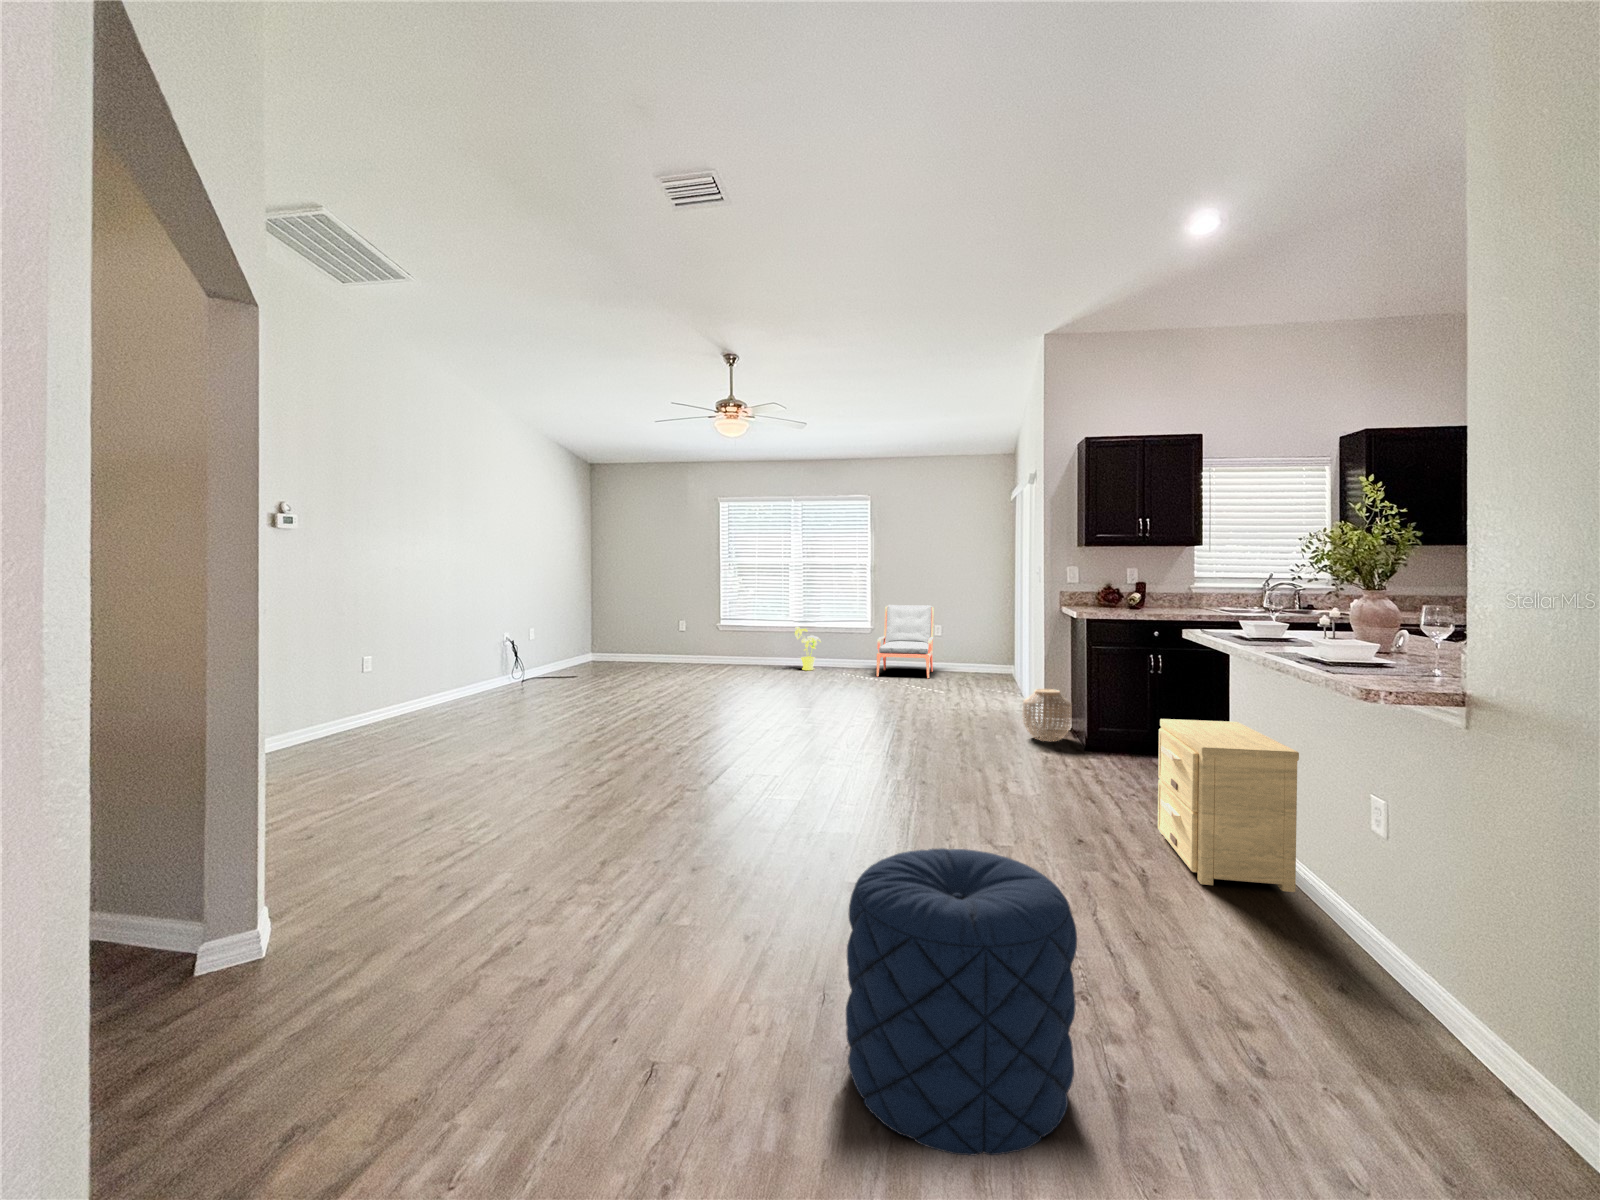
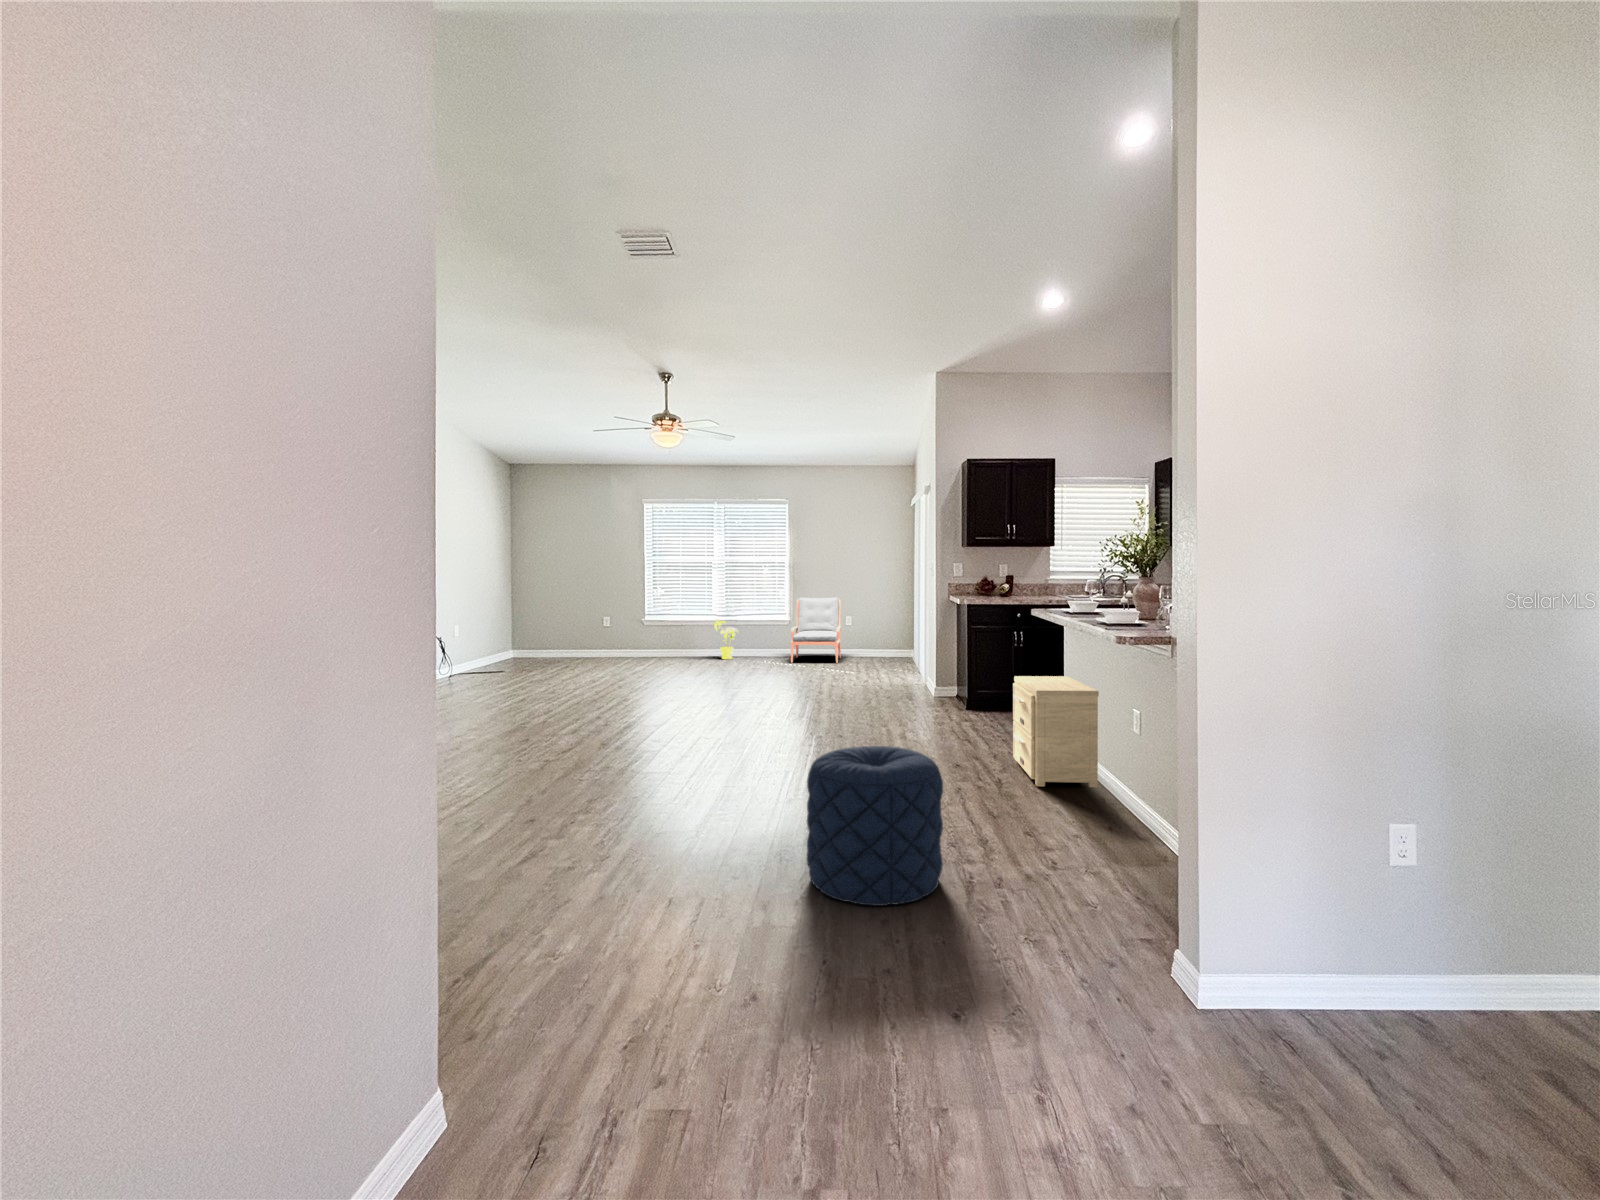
woven basket: present [1023,689,1072,741] -> none [918,664,957,706]

